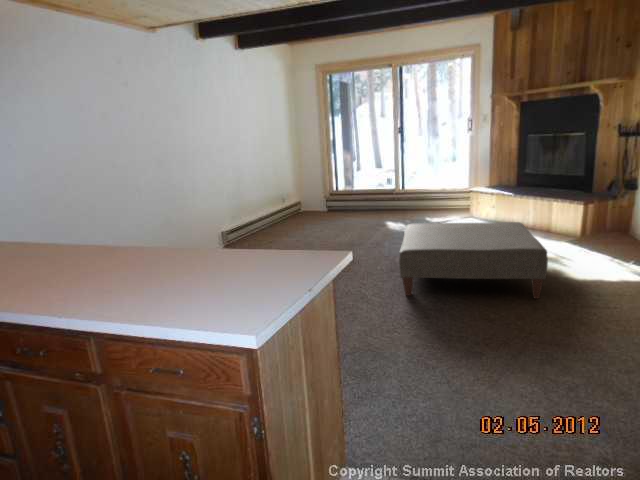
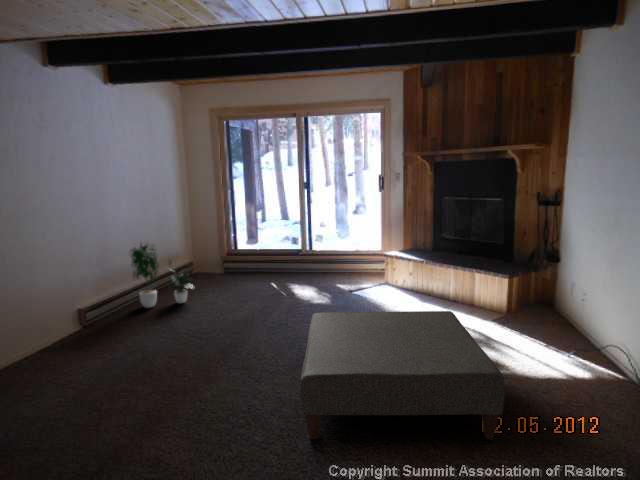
potted plant: none [255,178,306,233] -> present [131,244,192,308]

